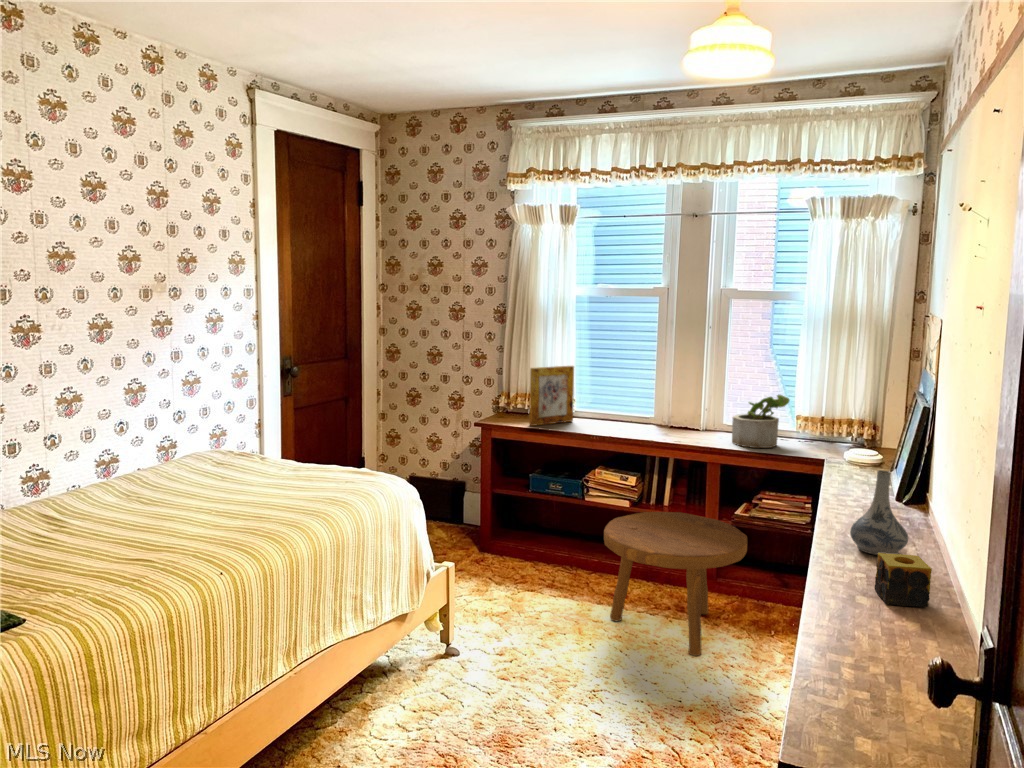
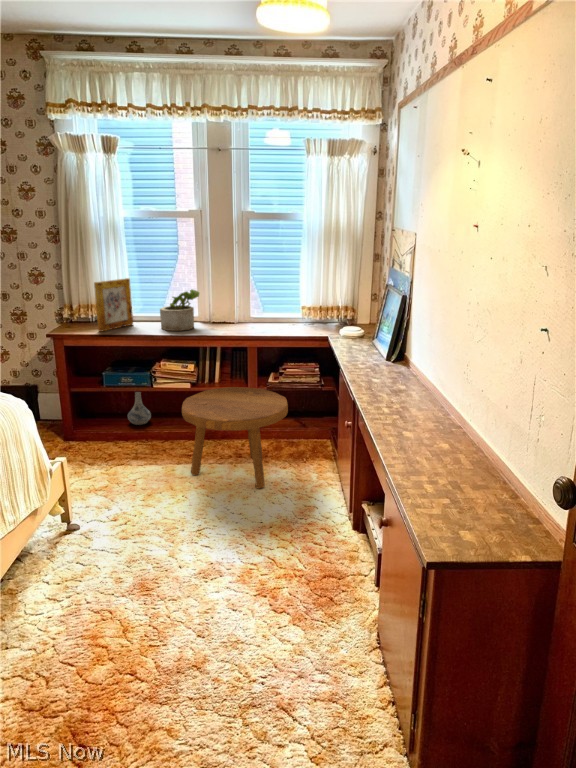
potted plant: present [732,395,790,448] -> present [160,289,199,331]
decorative vase: present [850,470,908,555] -> present [128,392,151,425]
candle: present [874,553,932,607] -> none [408,398,446,433]

